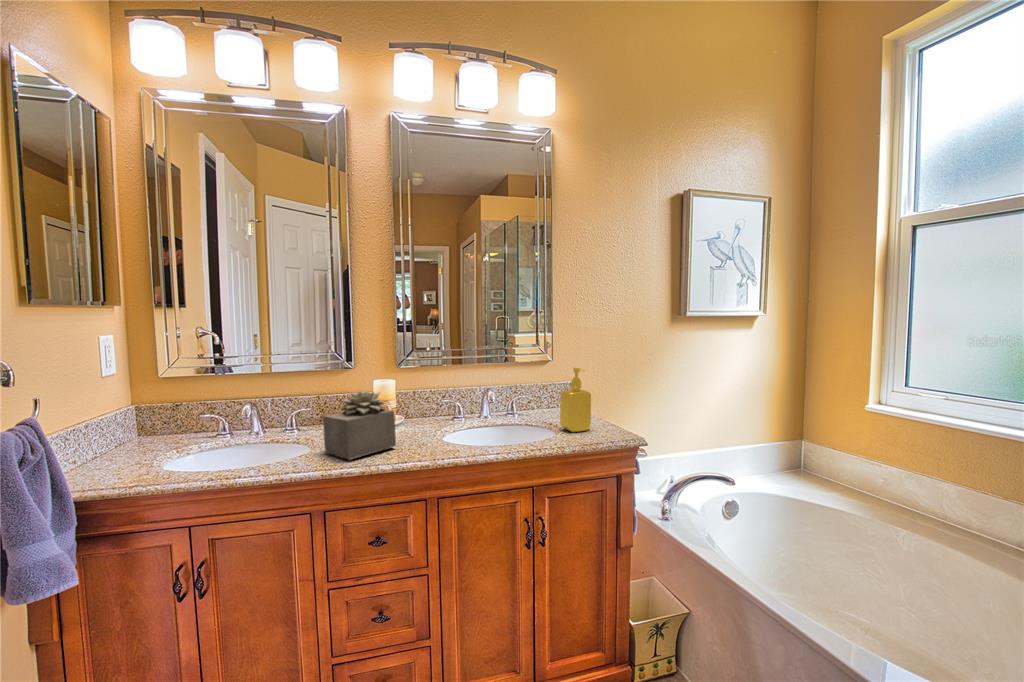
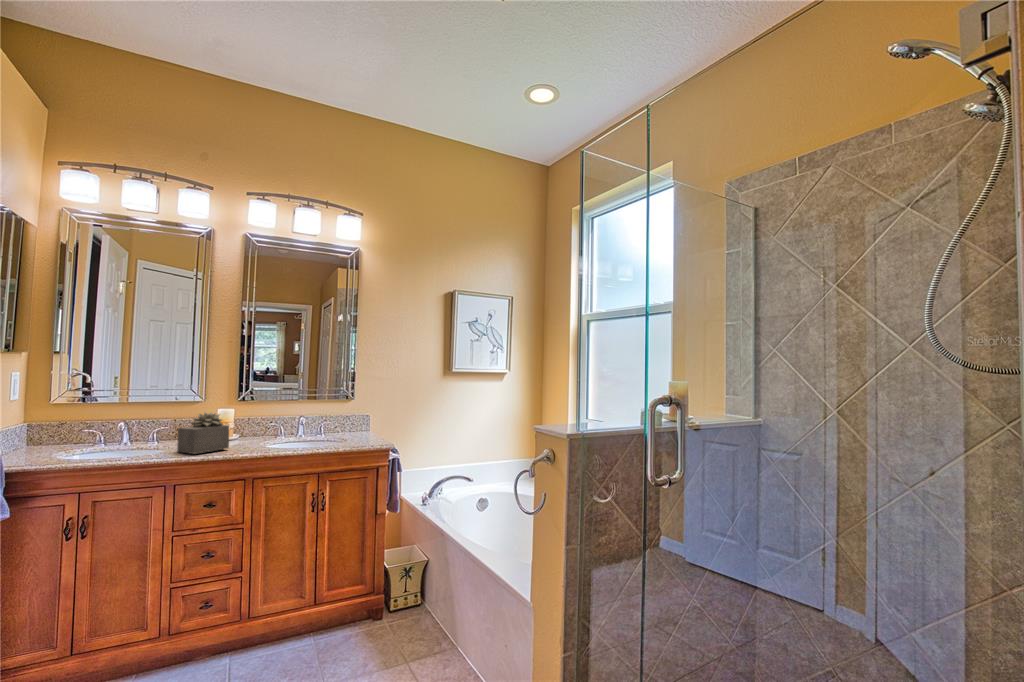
soap dispenser: present [560,368,591,432] -> none [349,402,371,443]

